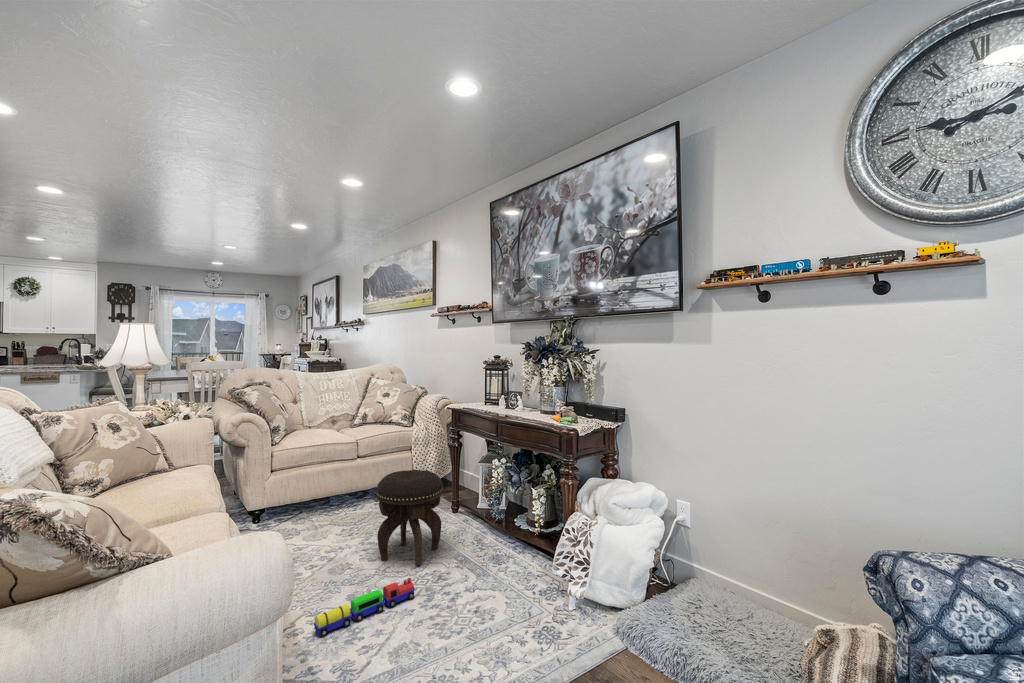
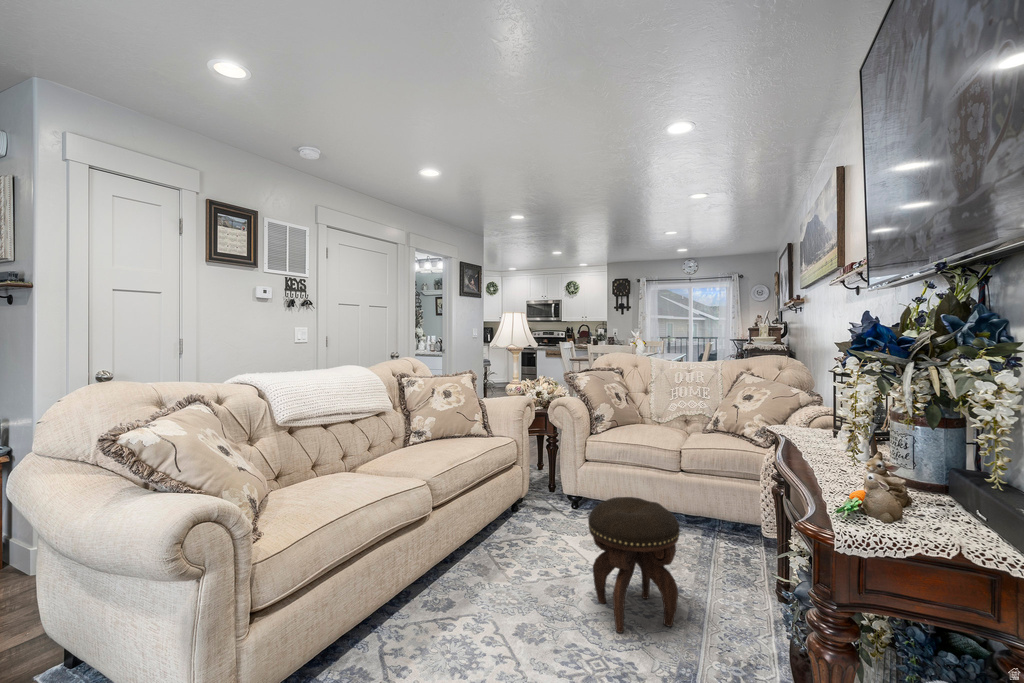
toy train: present [314,578,415,637] -> none [451,612,564,662]

